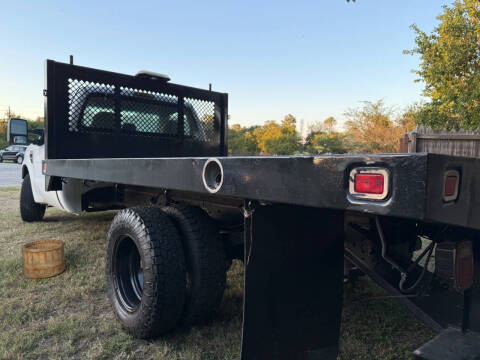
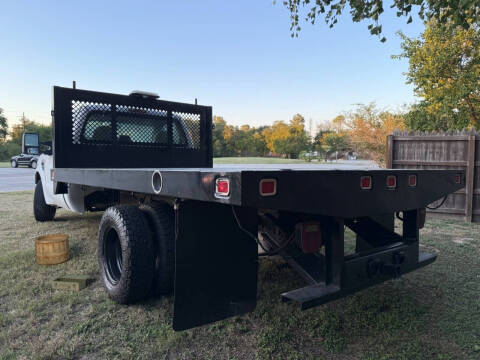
toolbox: none [45,293,96,318] -> present [52,274,91,291]

